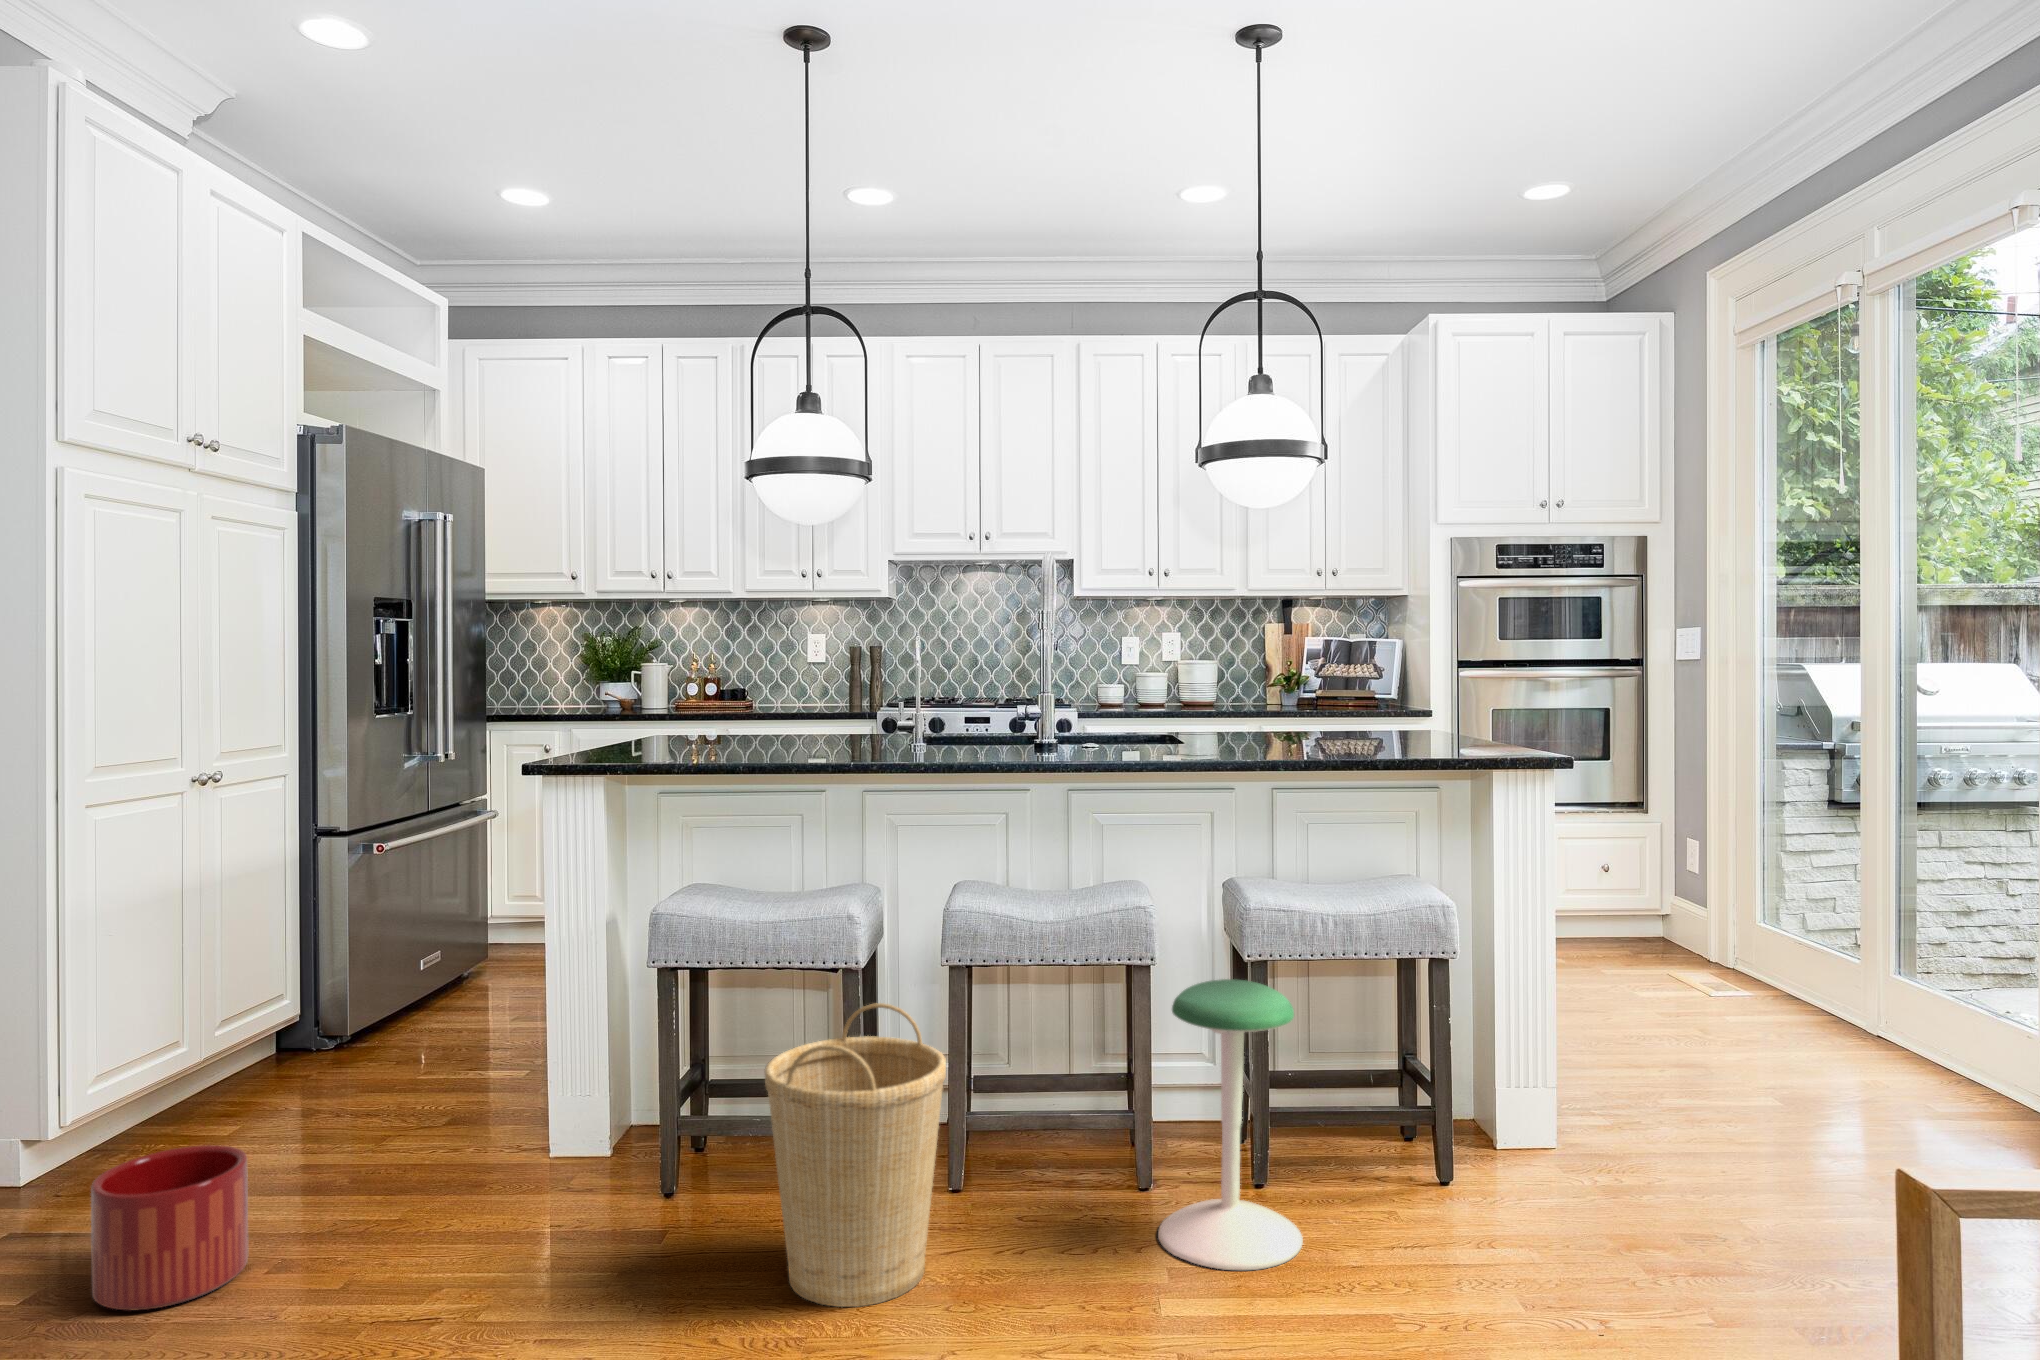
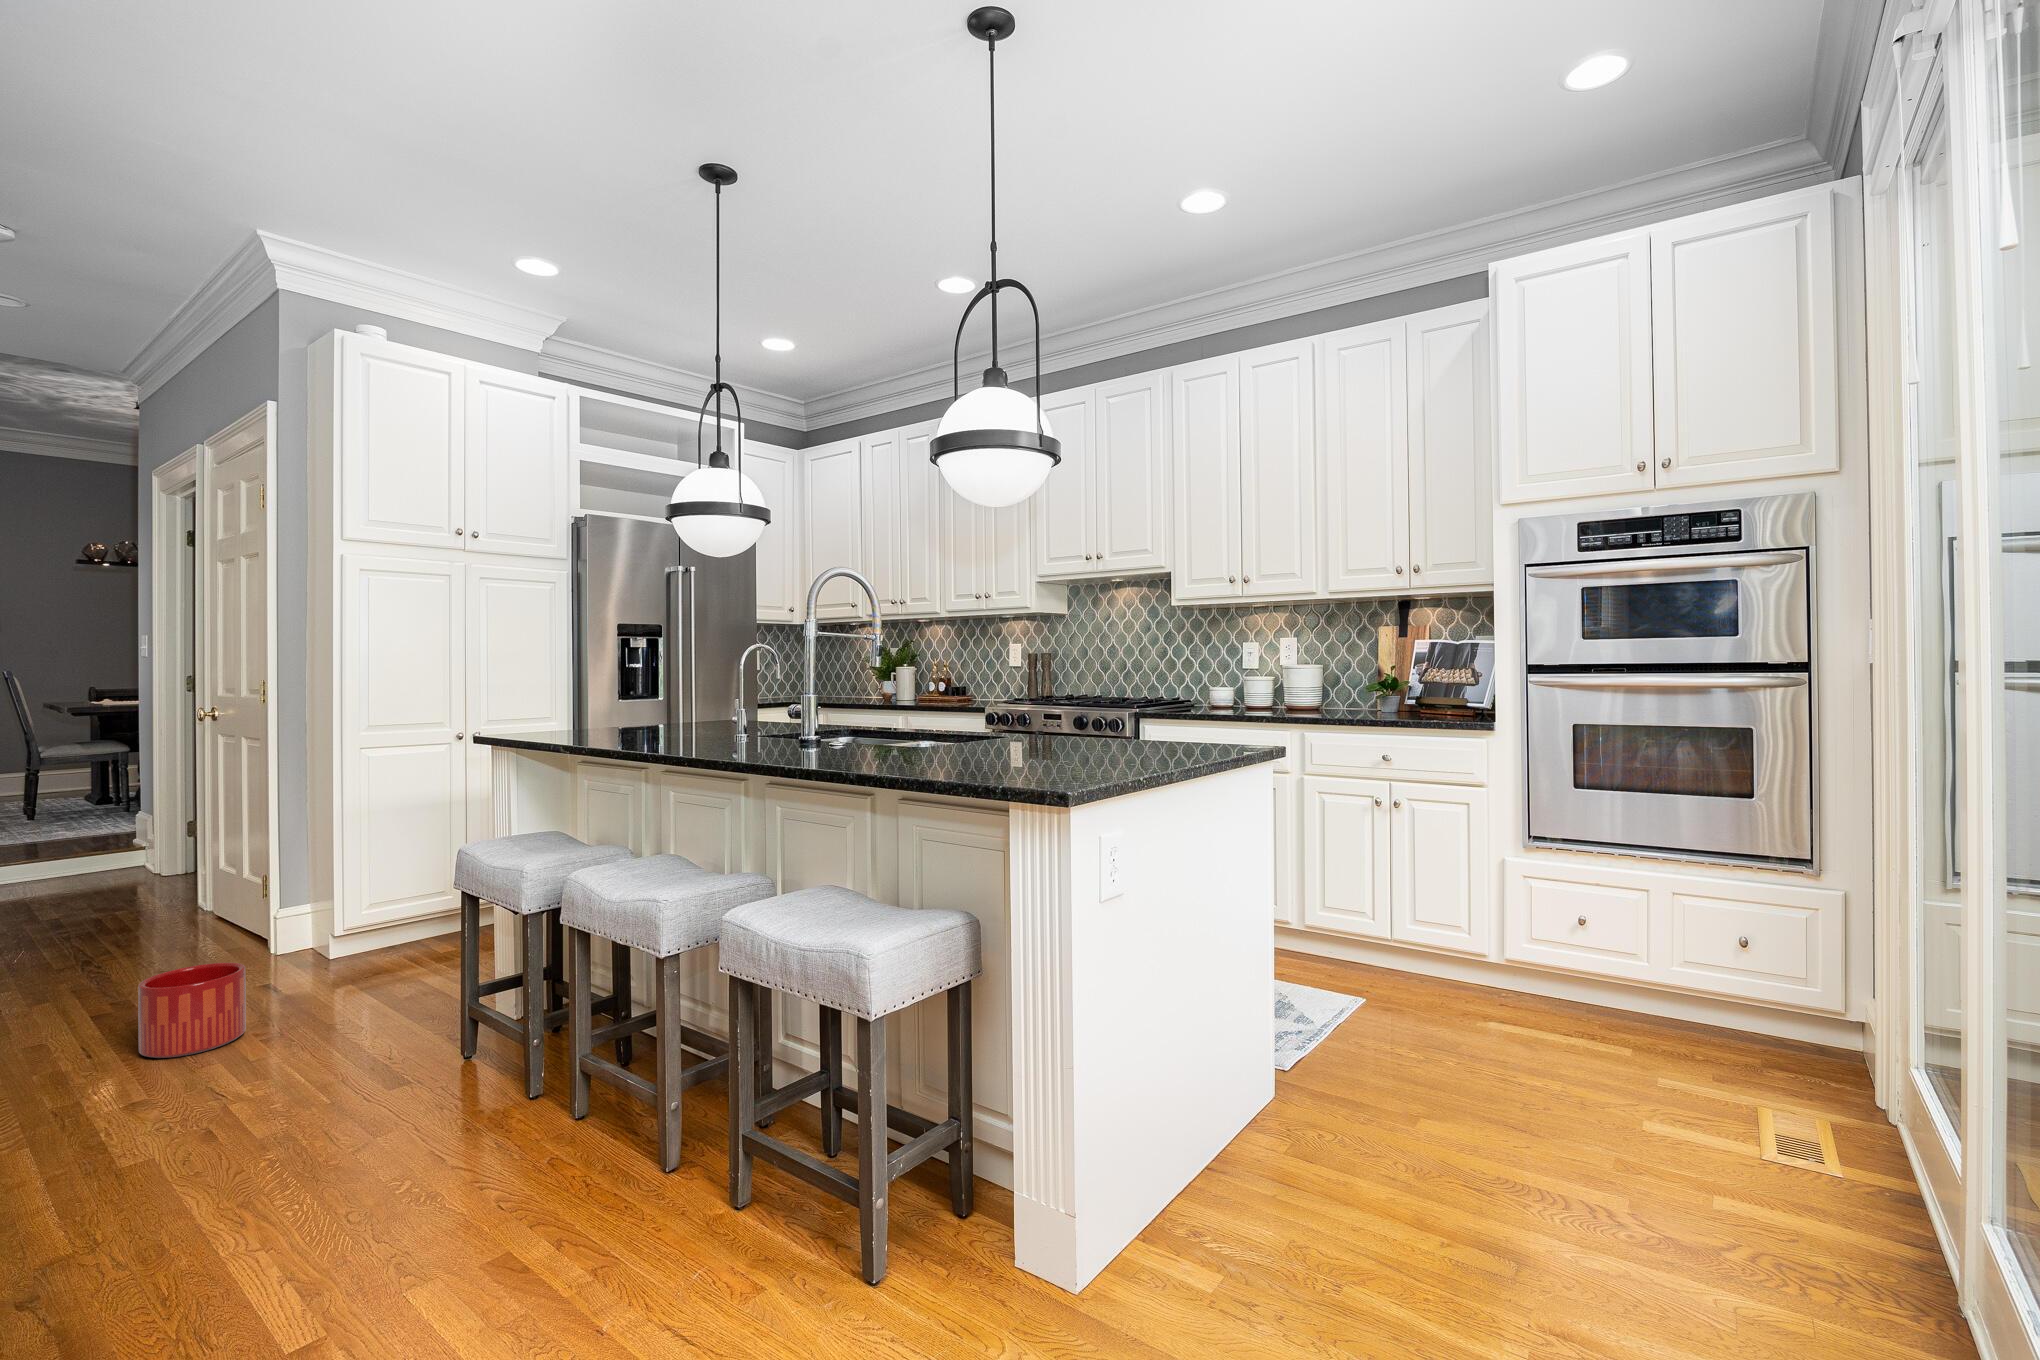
stool: present [1158,979,1303,1270] -> none [505,984,668,1300]
basket: present [765,1003,946,1307] -> none [263,948,449,1201]

